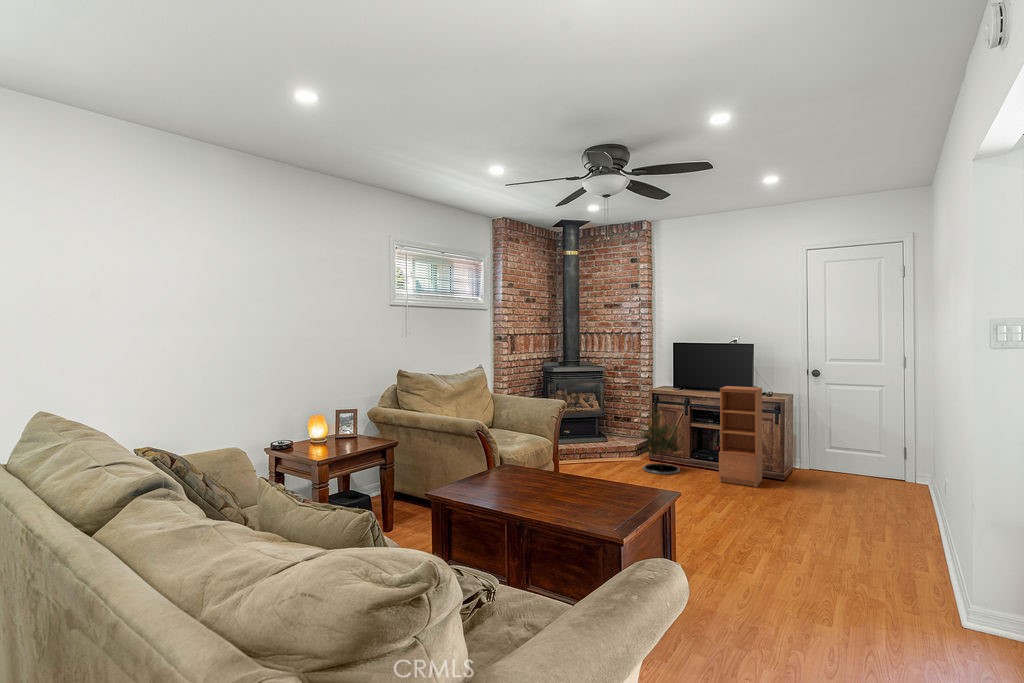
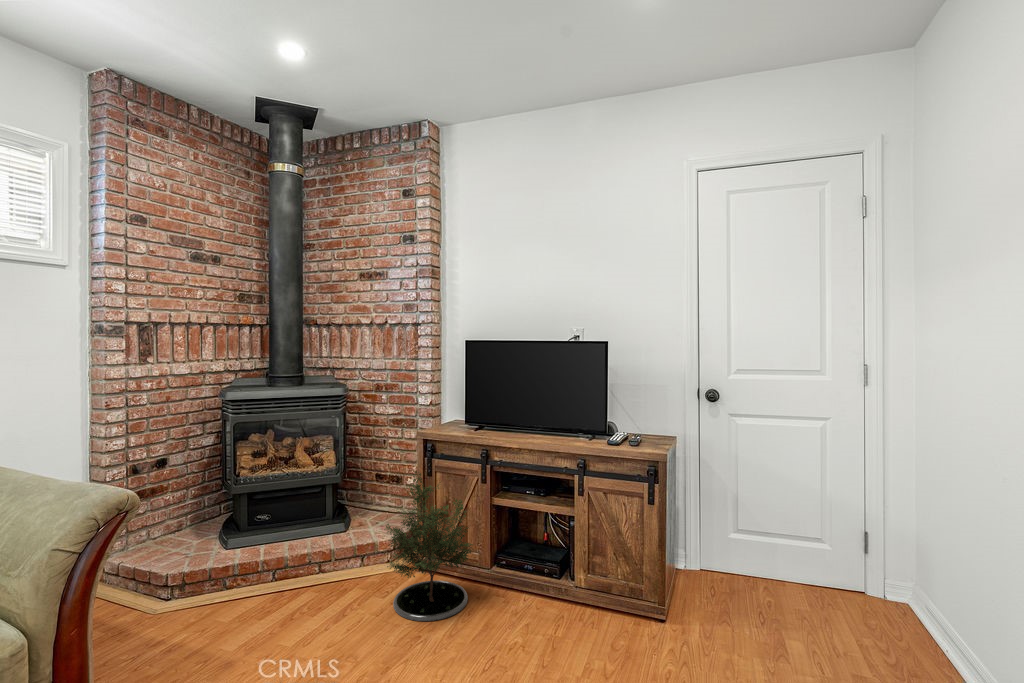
bookcase: present [719,386,762,487] -> none [537,427,624,657]

